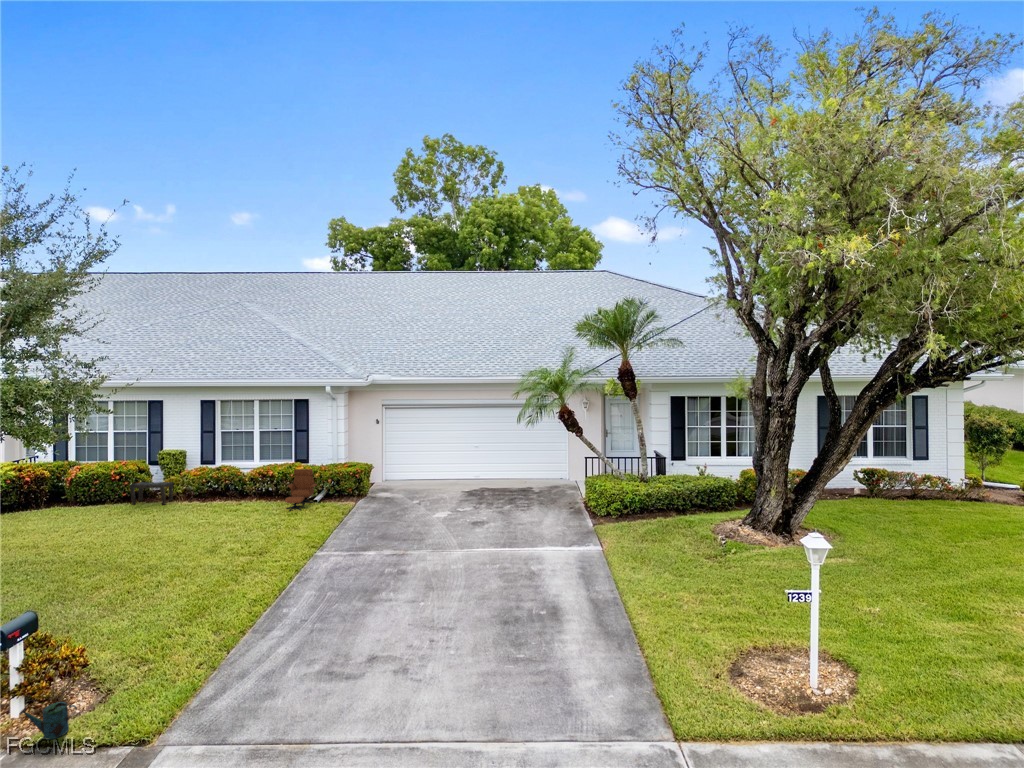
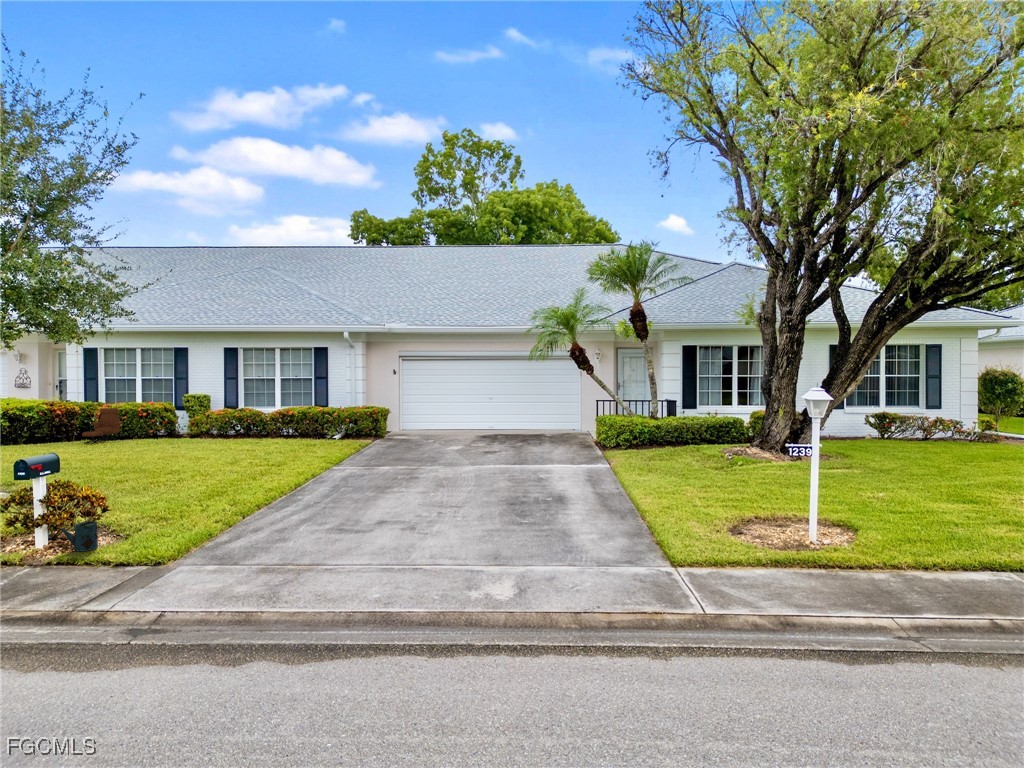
lounge chair: present [285,469,317,511] -> present [82,408,122,444]
bench: present [130,482,173,505] -> none [156,420,197,440]

